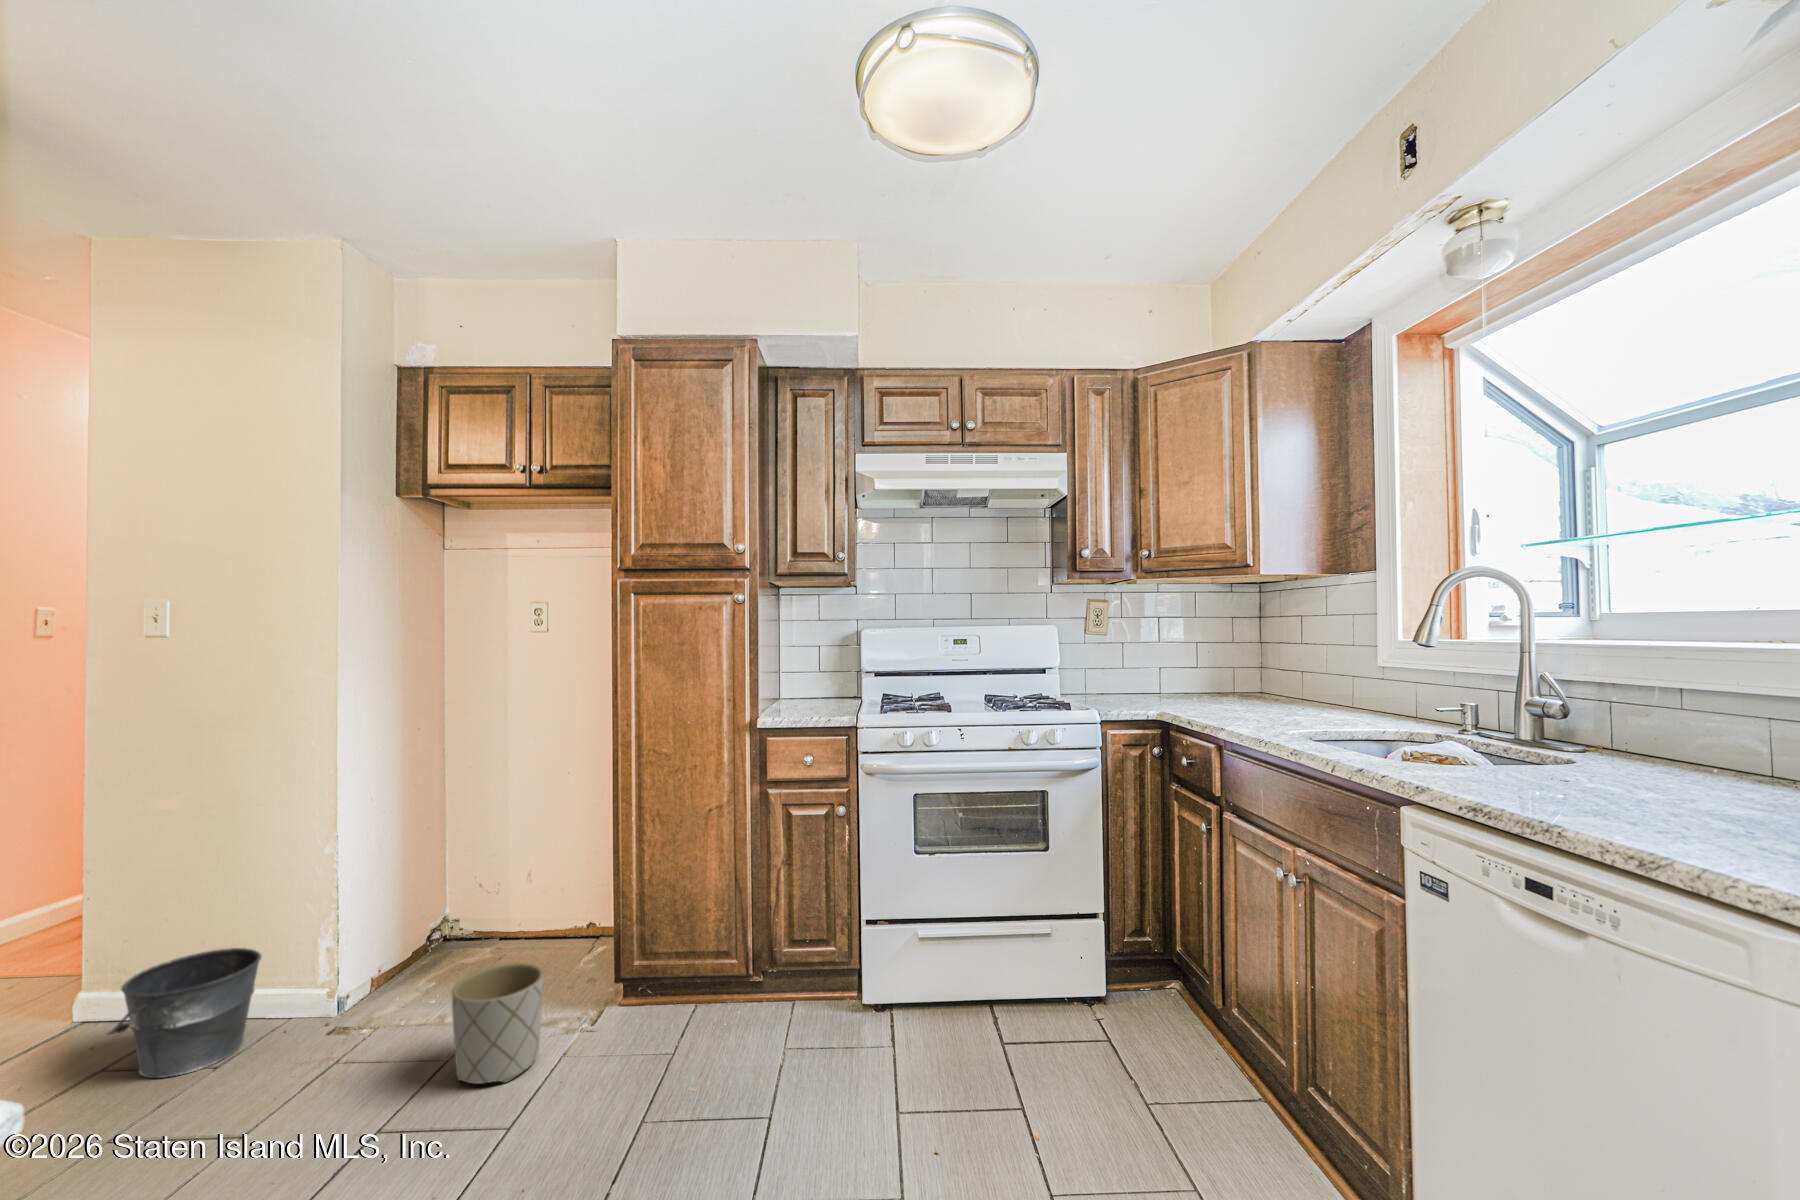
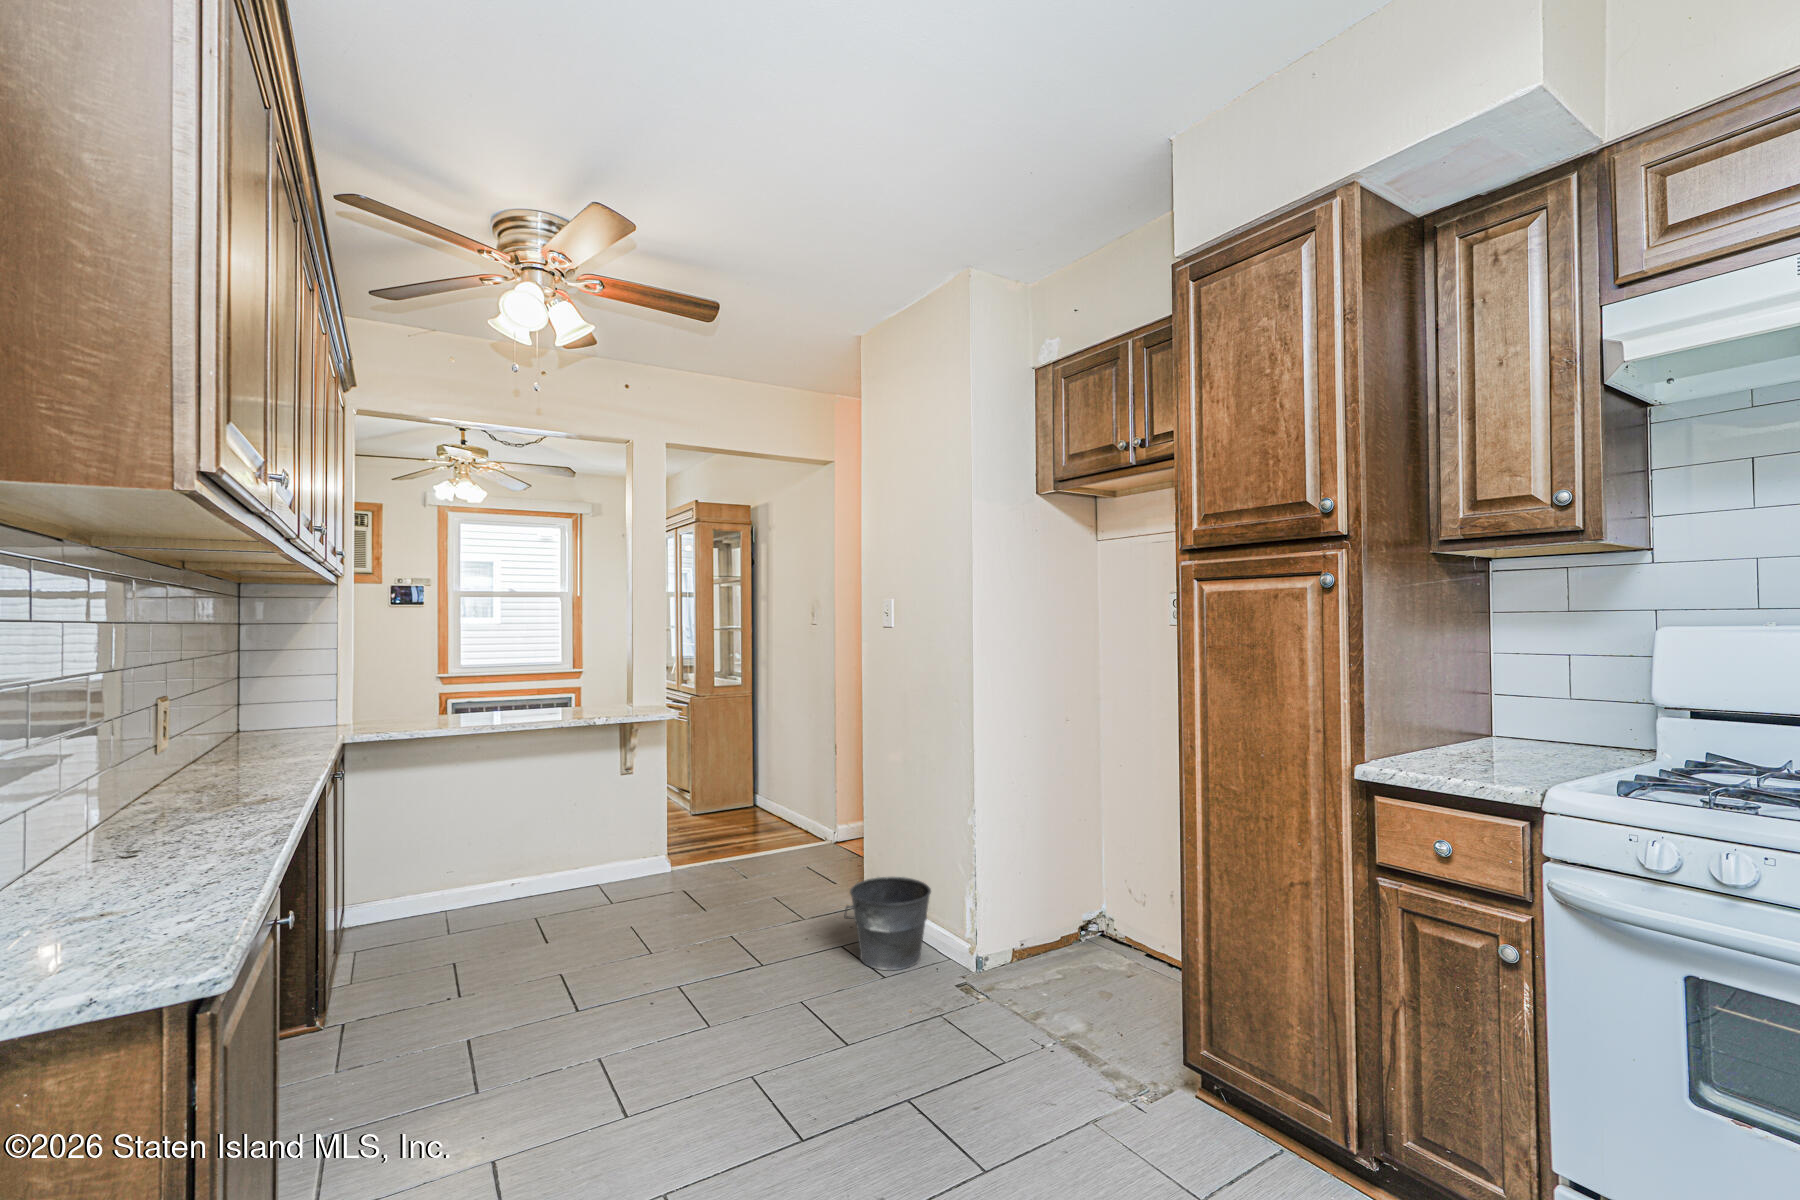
planter: present [452,963,544,1083] -> none [993,981,1081,1112]

